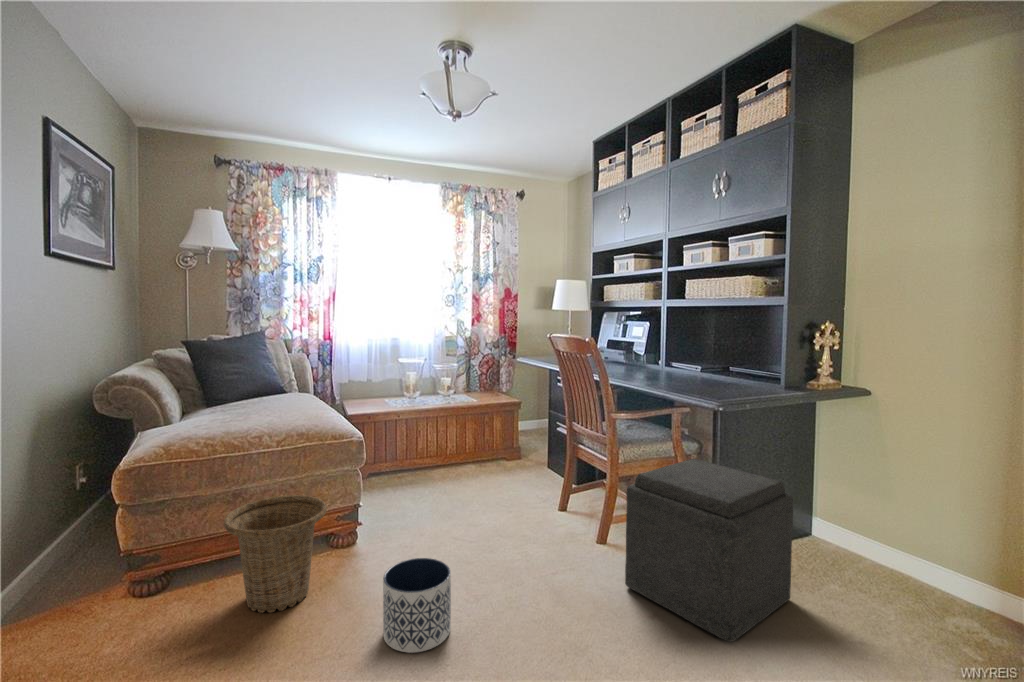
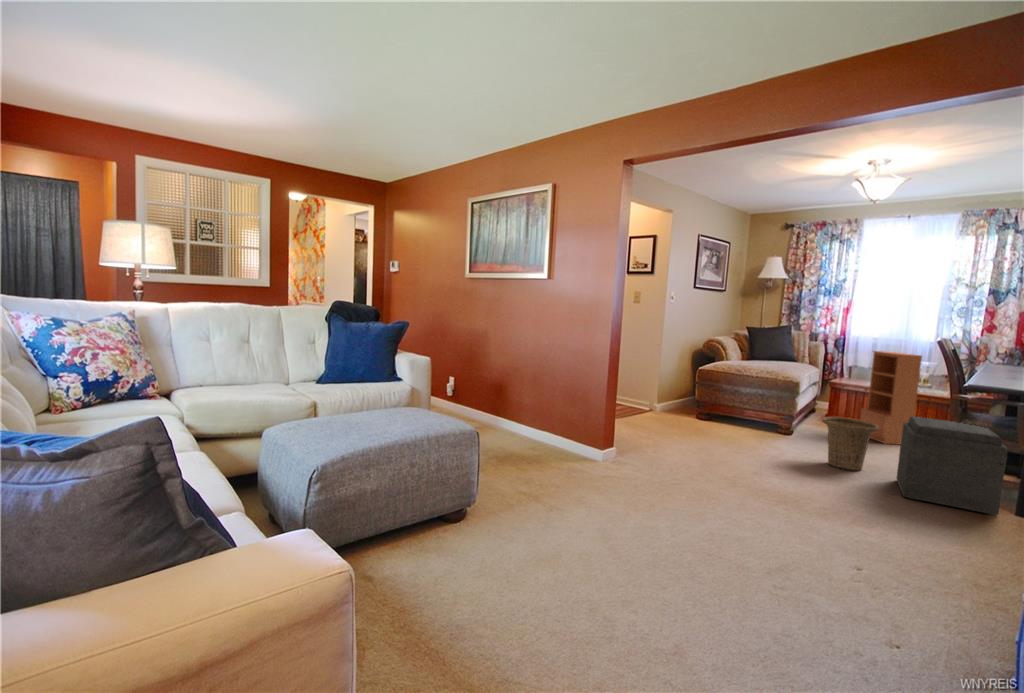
bookcase: none [418,358,479,496] -> present [860,351,922,445]
basket: present [224,495,327,613] -> present [822,417,879,471]
planter: present [383,558,451,653] -> none [759,422,793,454]

